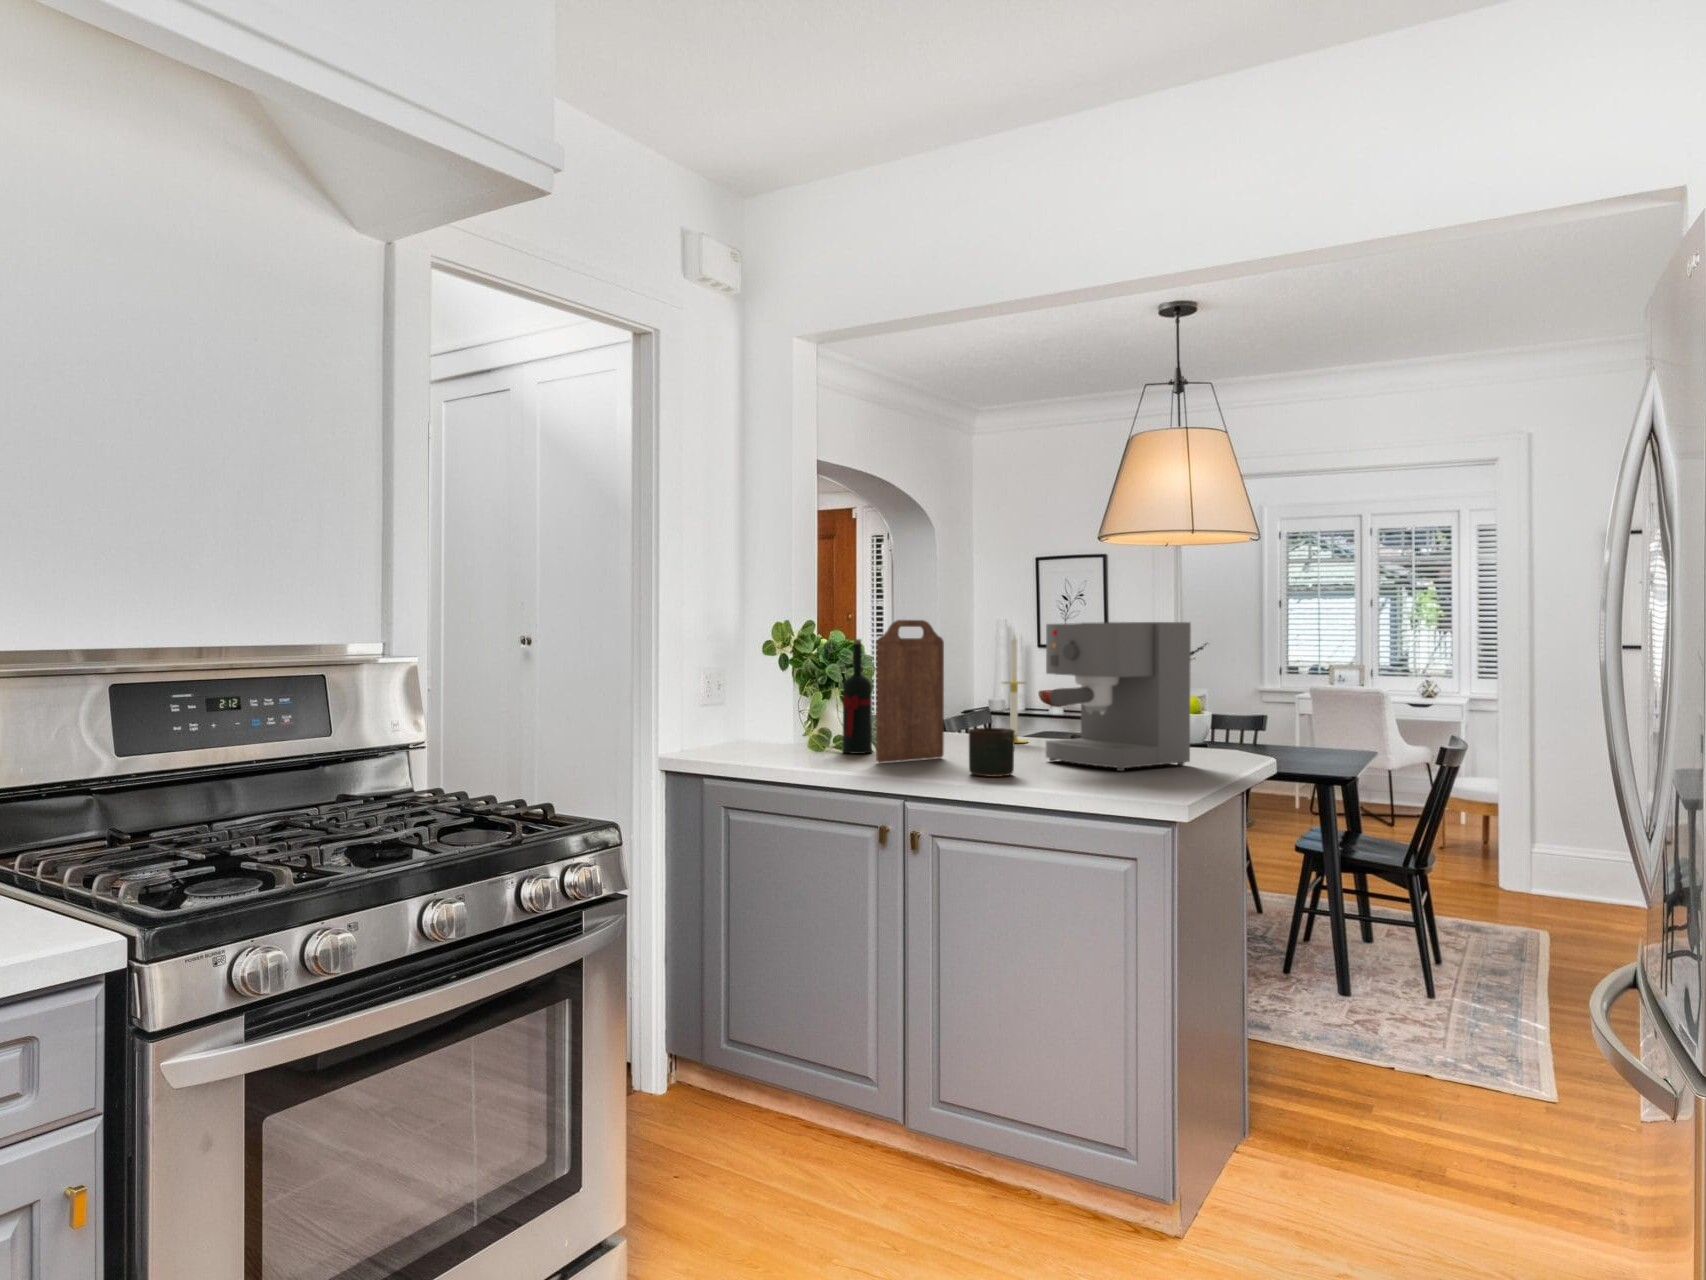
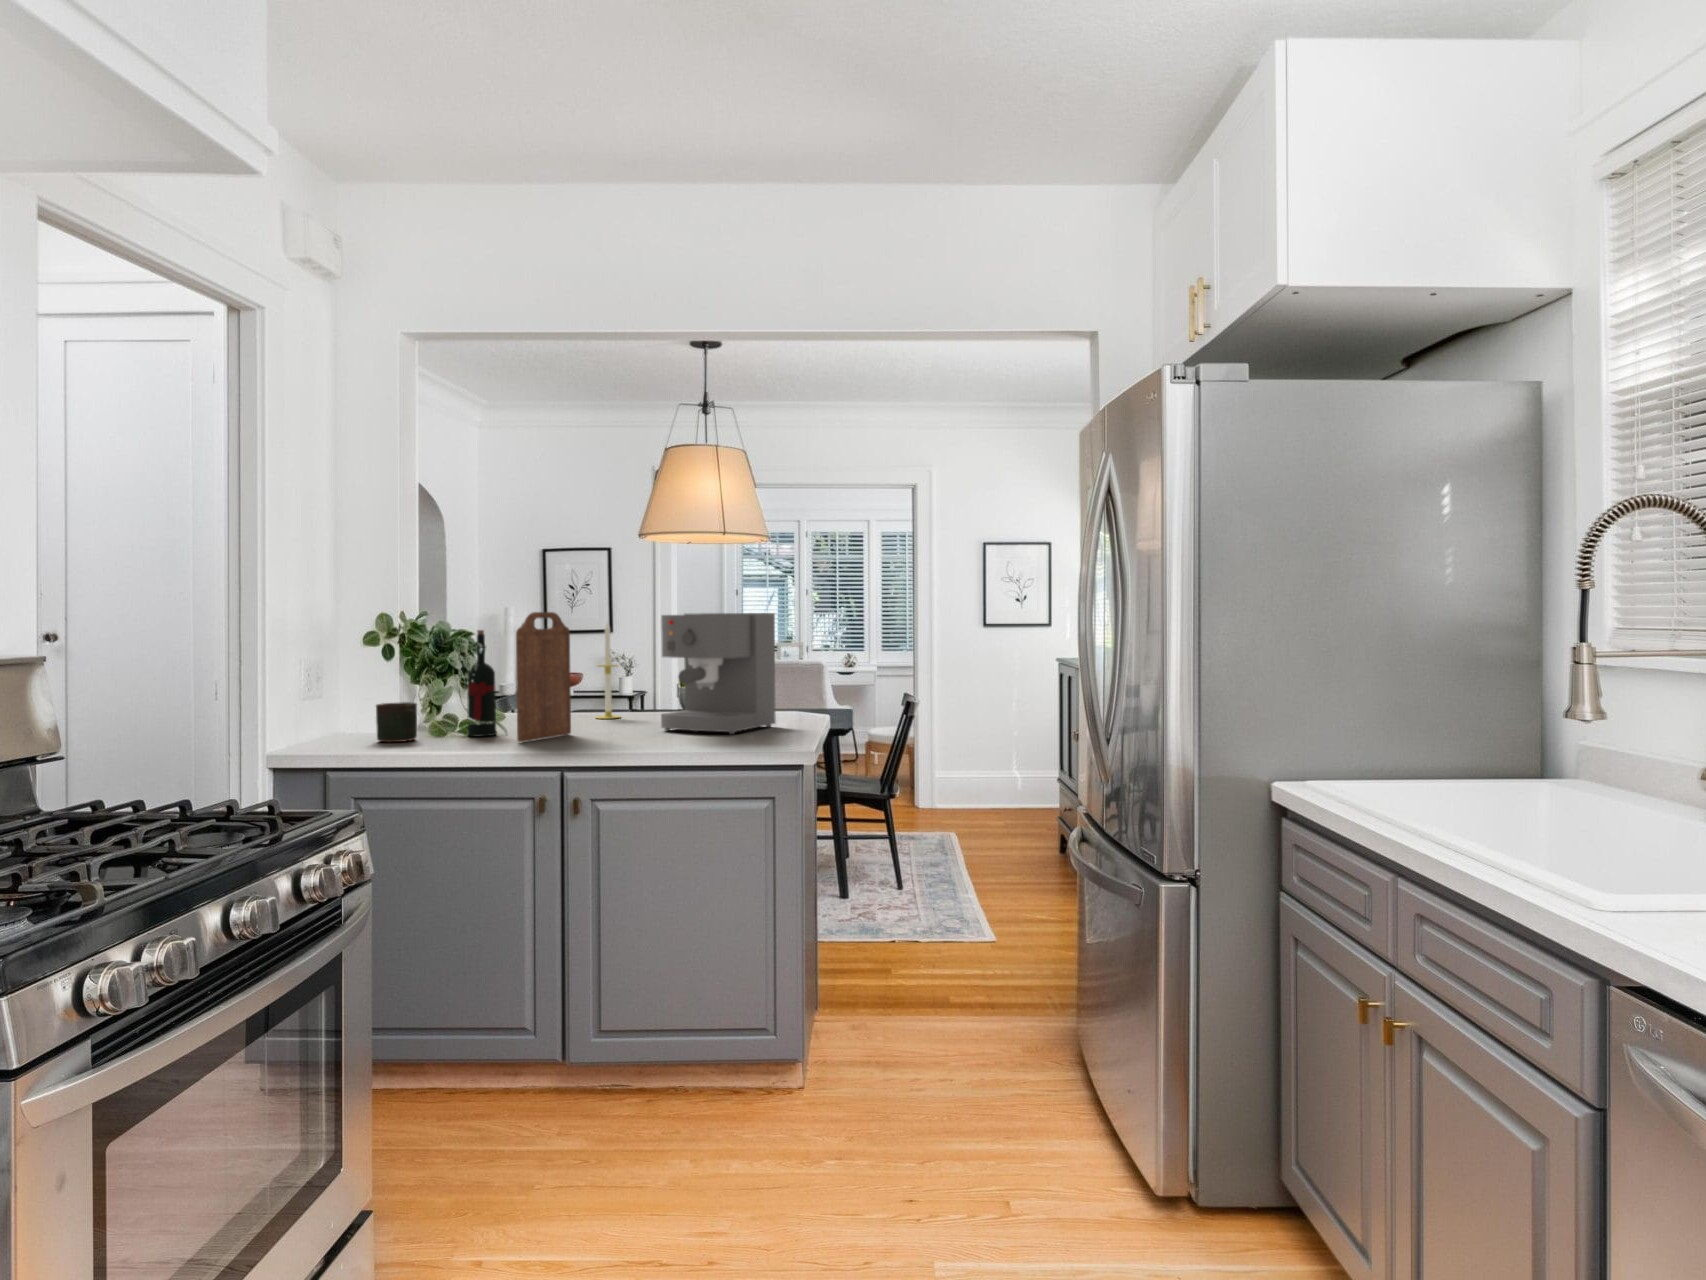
mug: present [968,728,1015,777] -> present [376,702,417,742]

